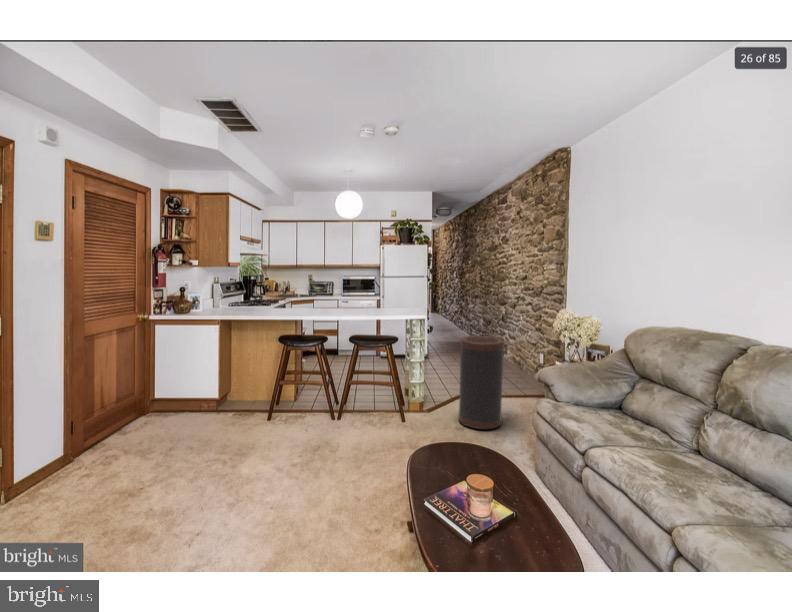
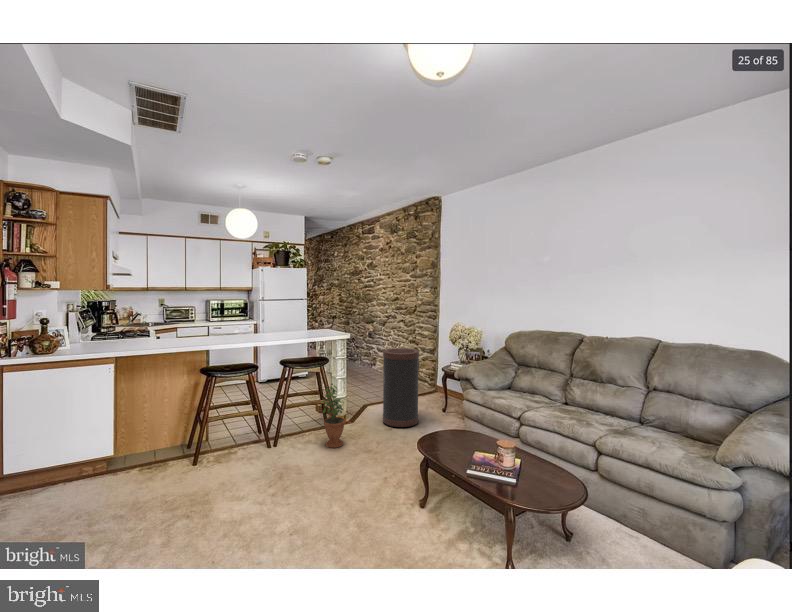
potted plant: none [372,366,400,435] -> present [320,384,345,448]

